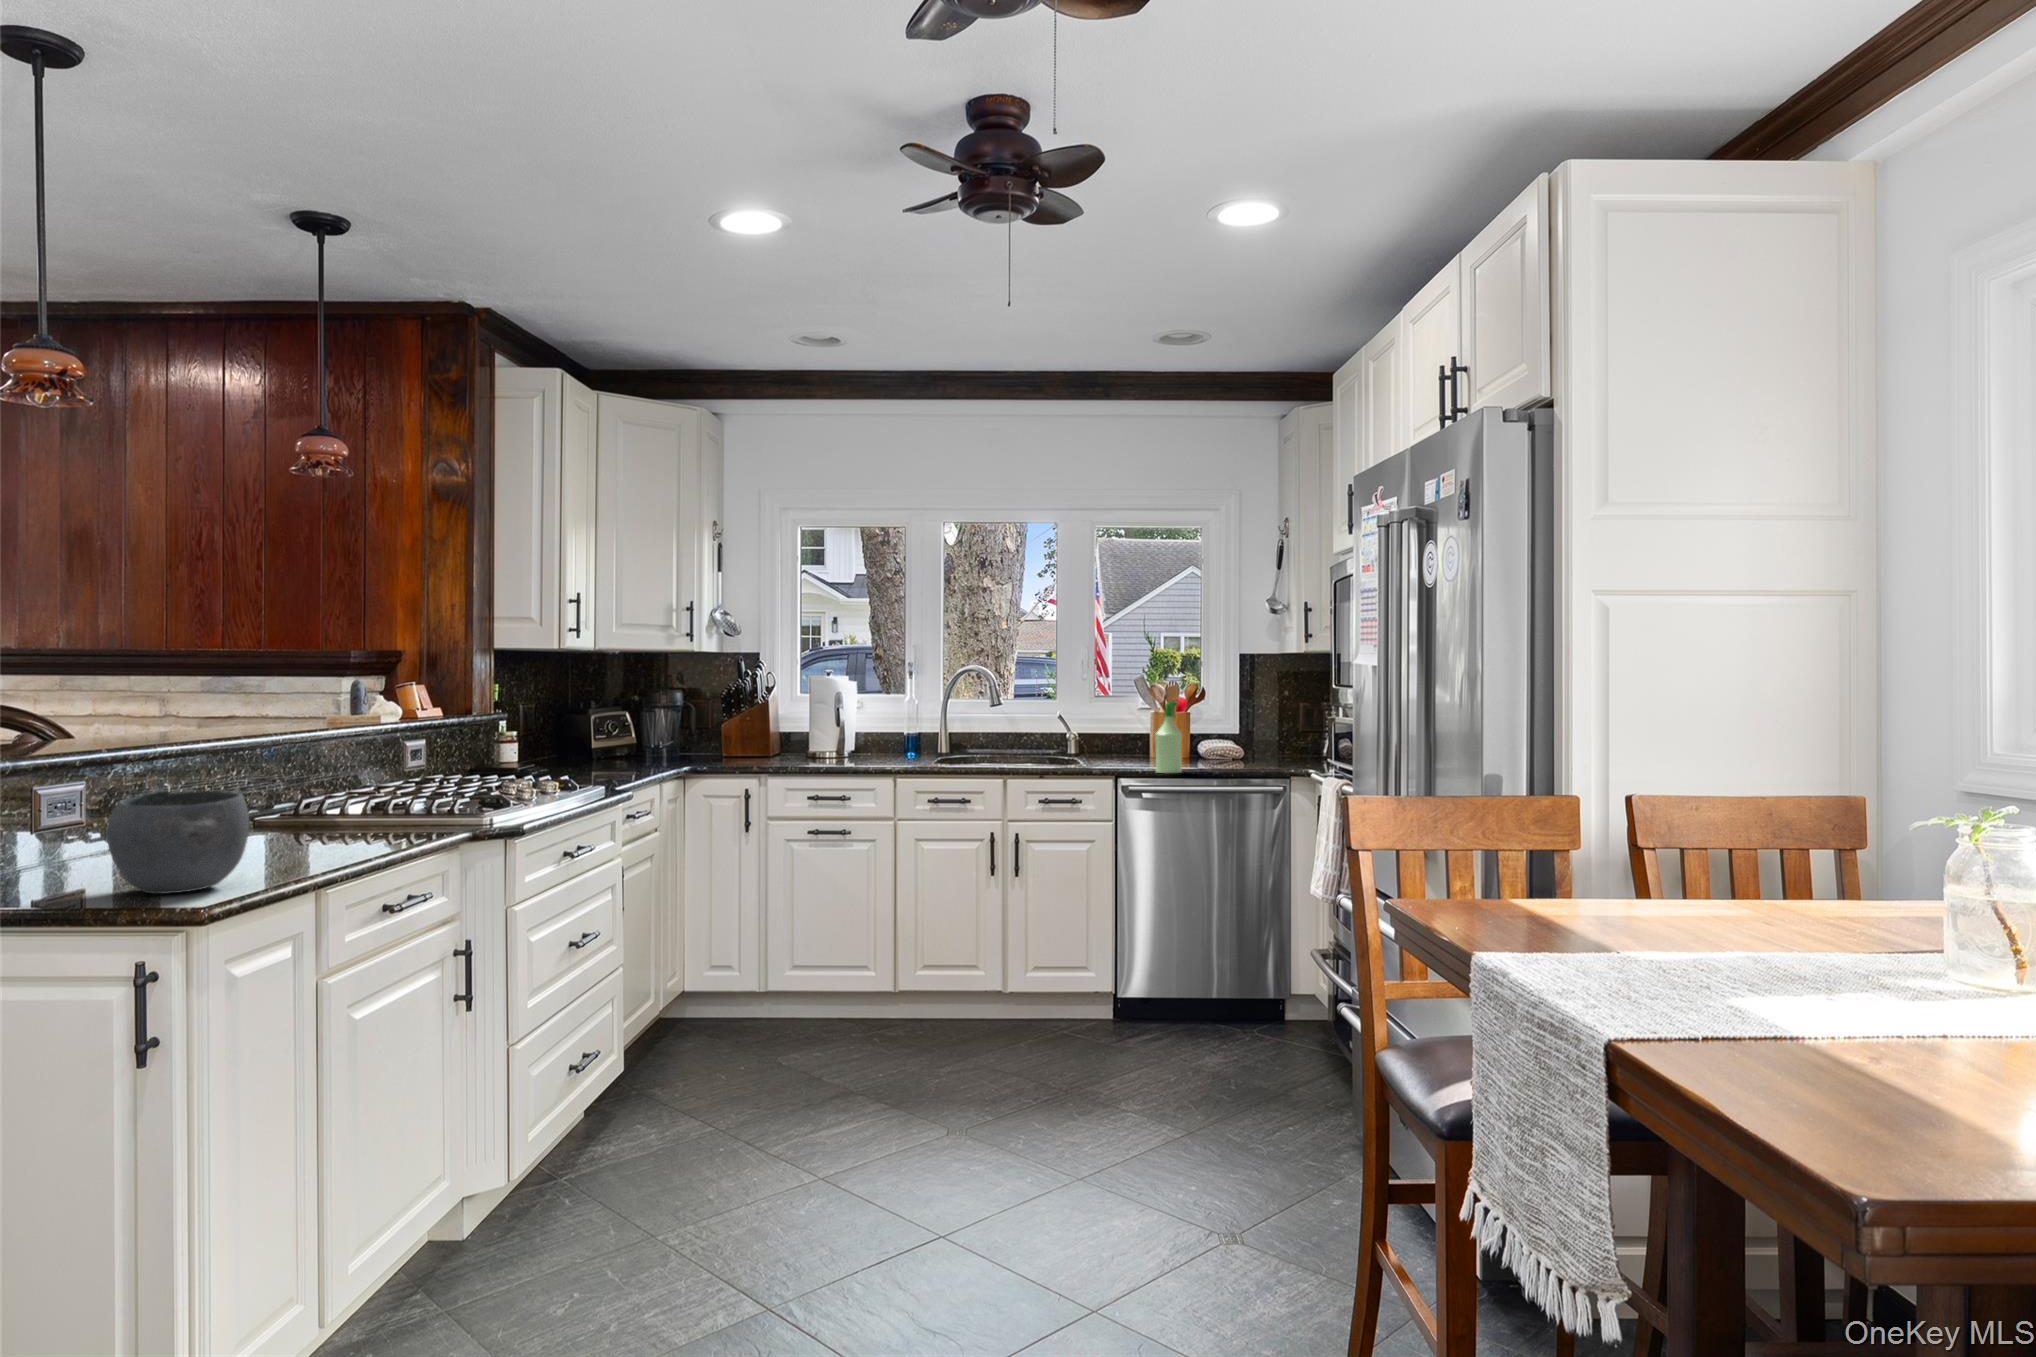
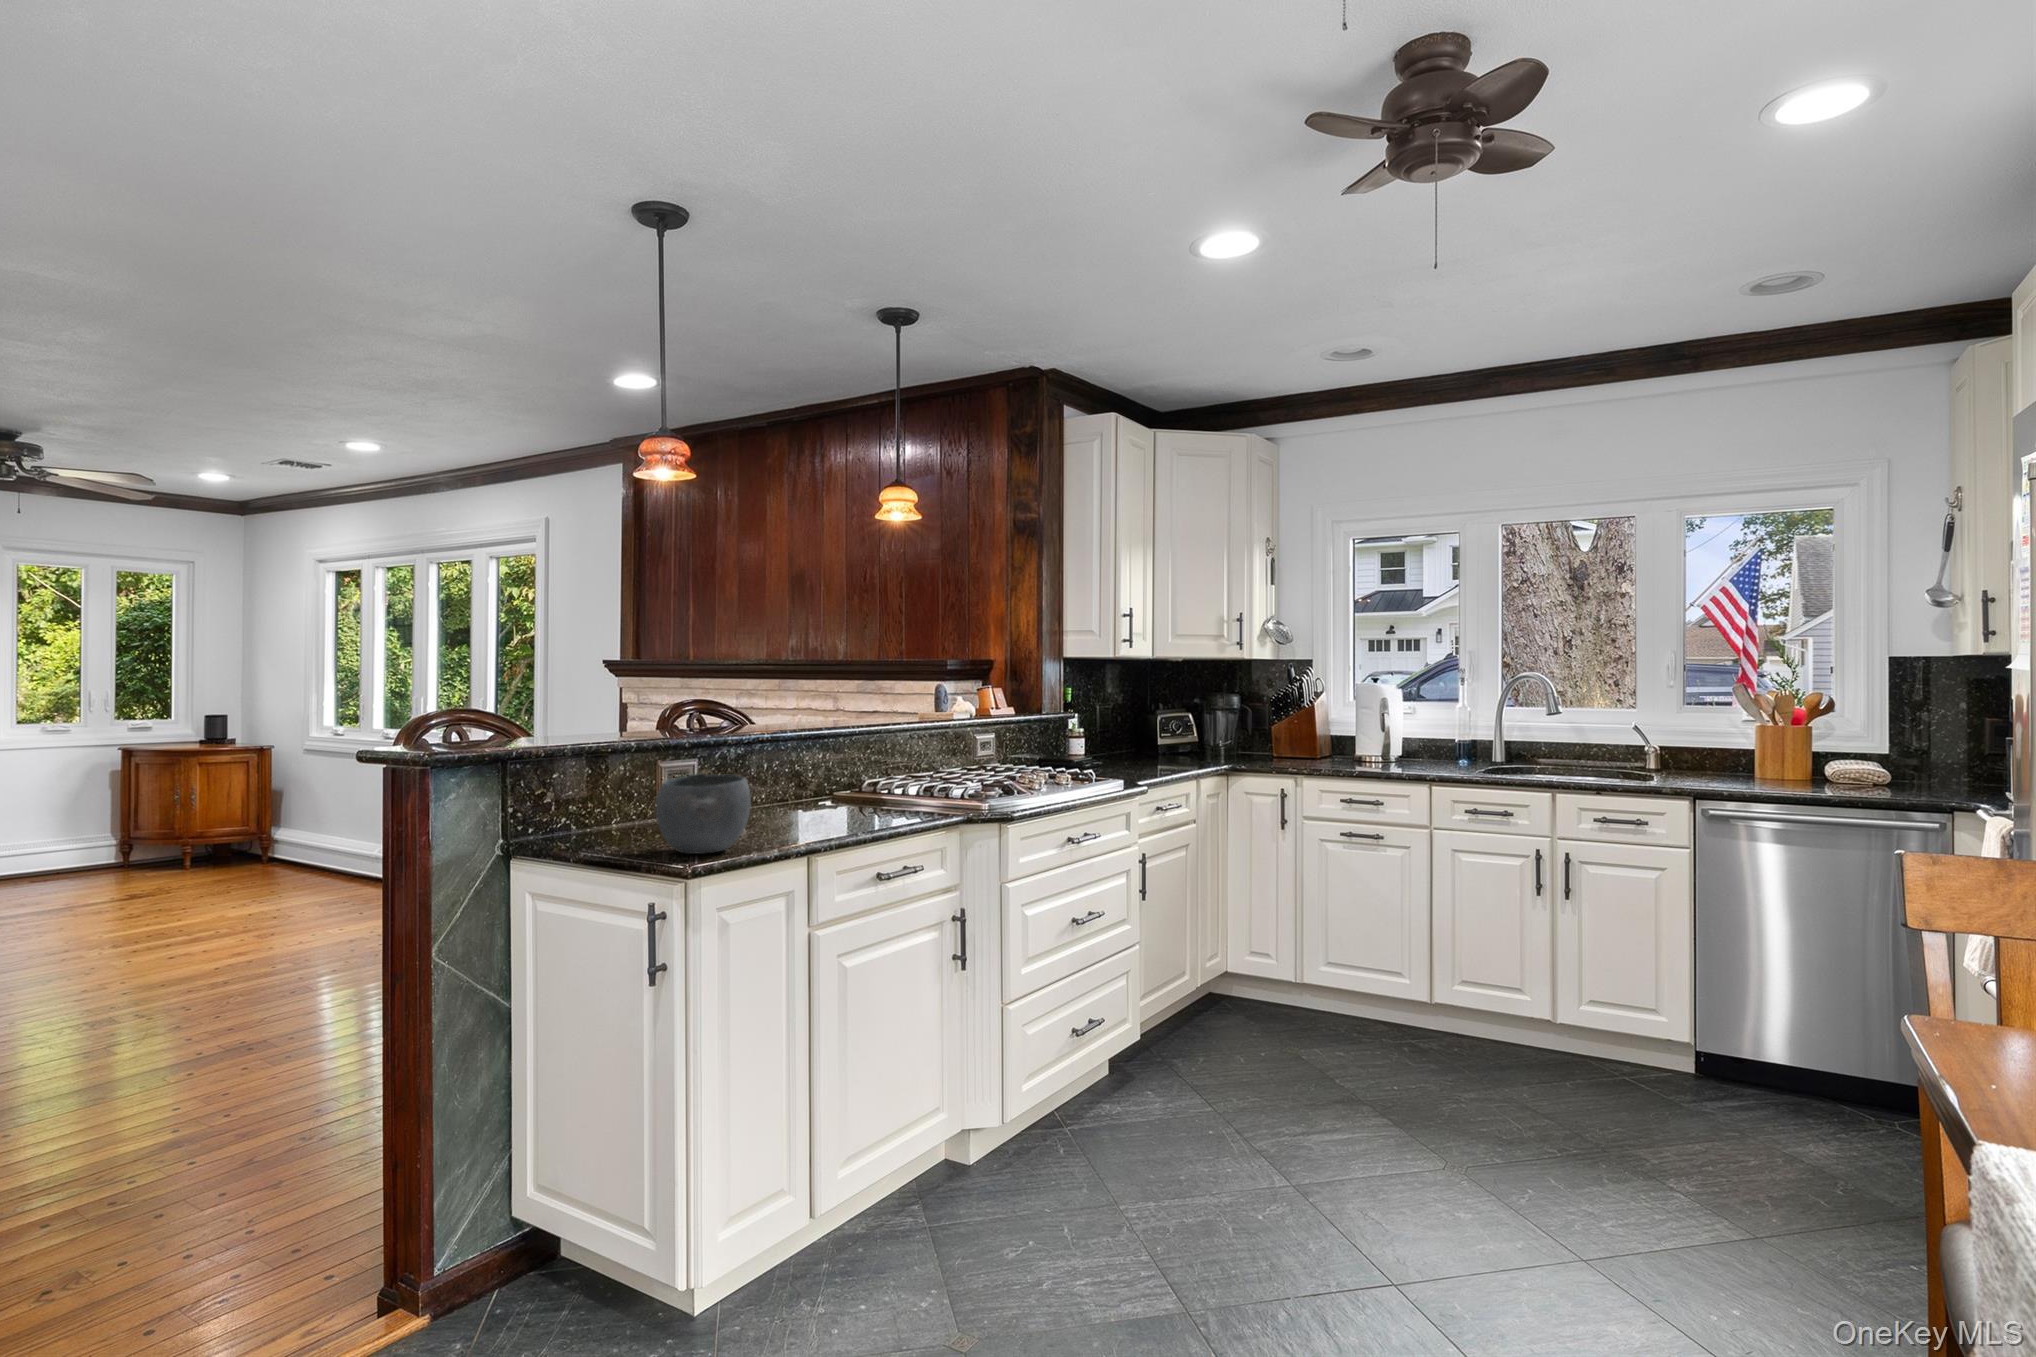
spray bottle: present [1155,702,1182,773] -> none [1749,713,1788,799]

